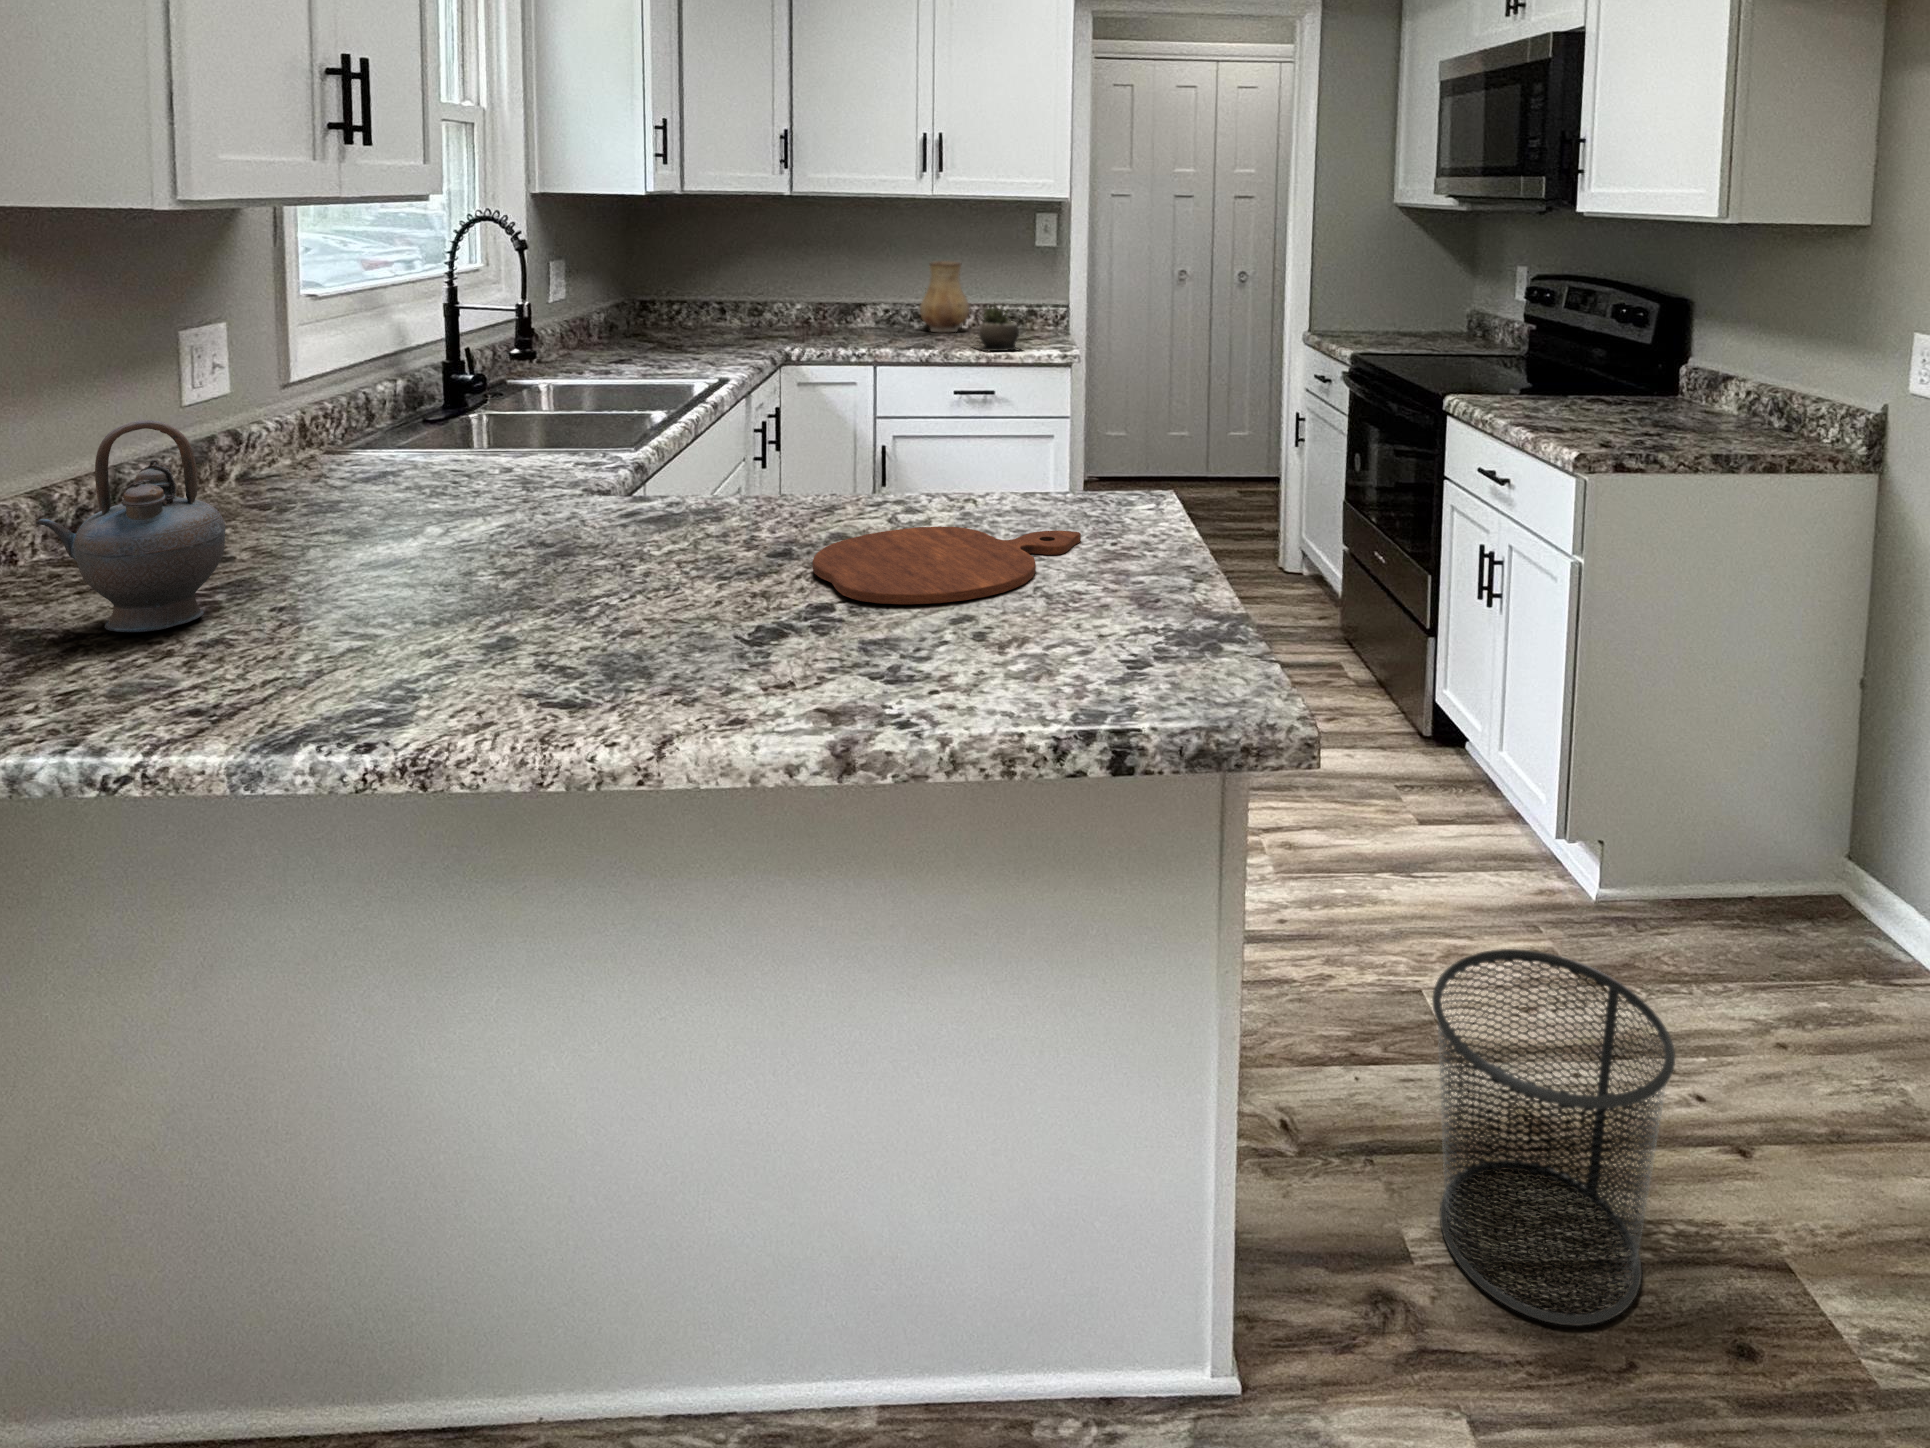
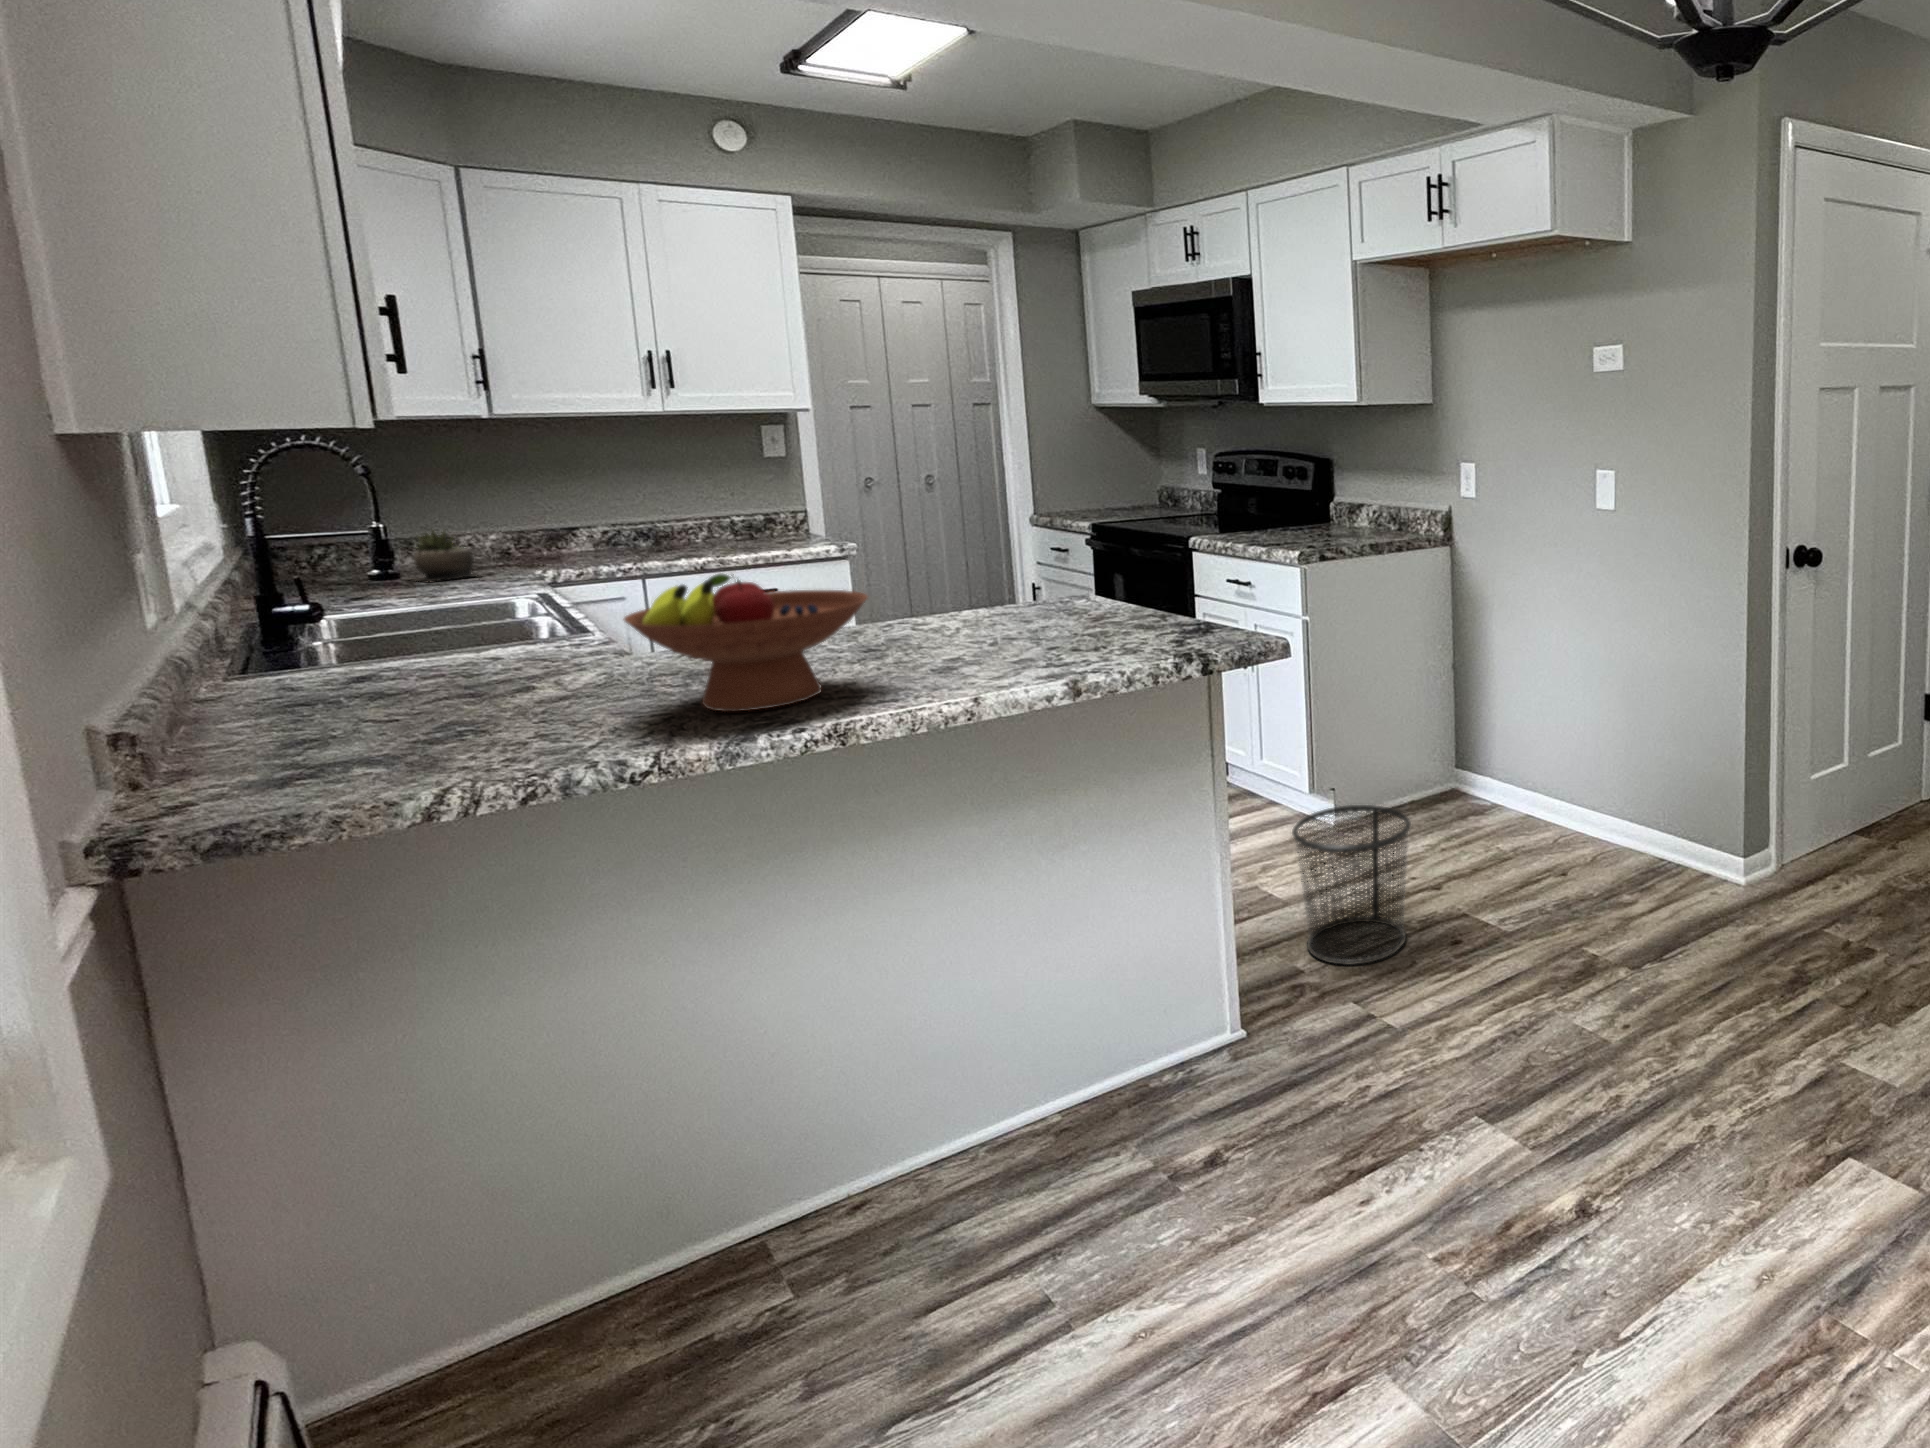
ceramic pitcher: present [920,261,969,332] -> none [643,478,705,548]
succulent plant: present [976,305,1019,351] -> present [414,531,474,582]
teapot: present [36,420,225,632] -> none [348,593,495,751]
fruit bowl: none [294,436,651,666] -> present [624,574,867,712]
cutting board: present [812,527,1081,604] -> none [919,611,1074,651]

